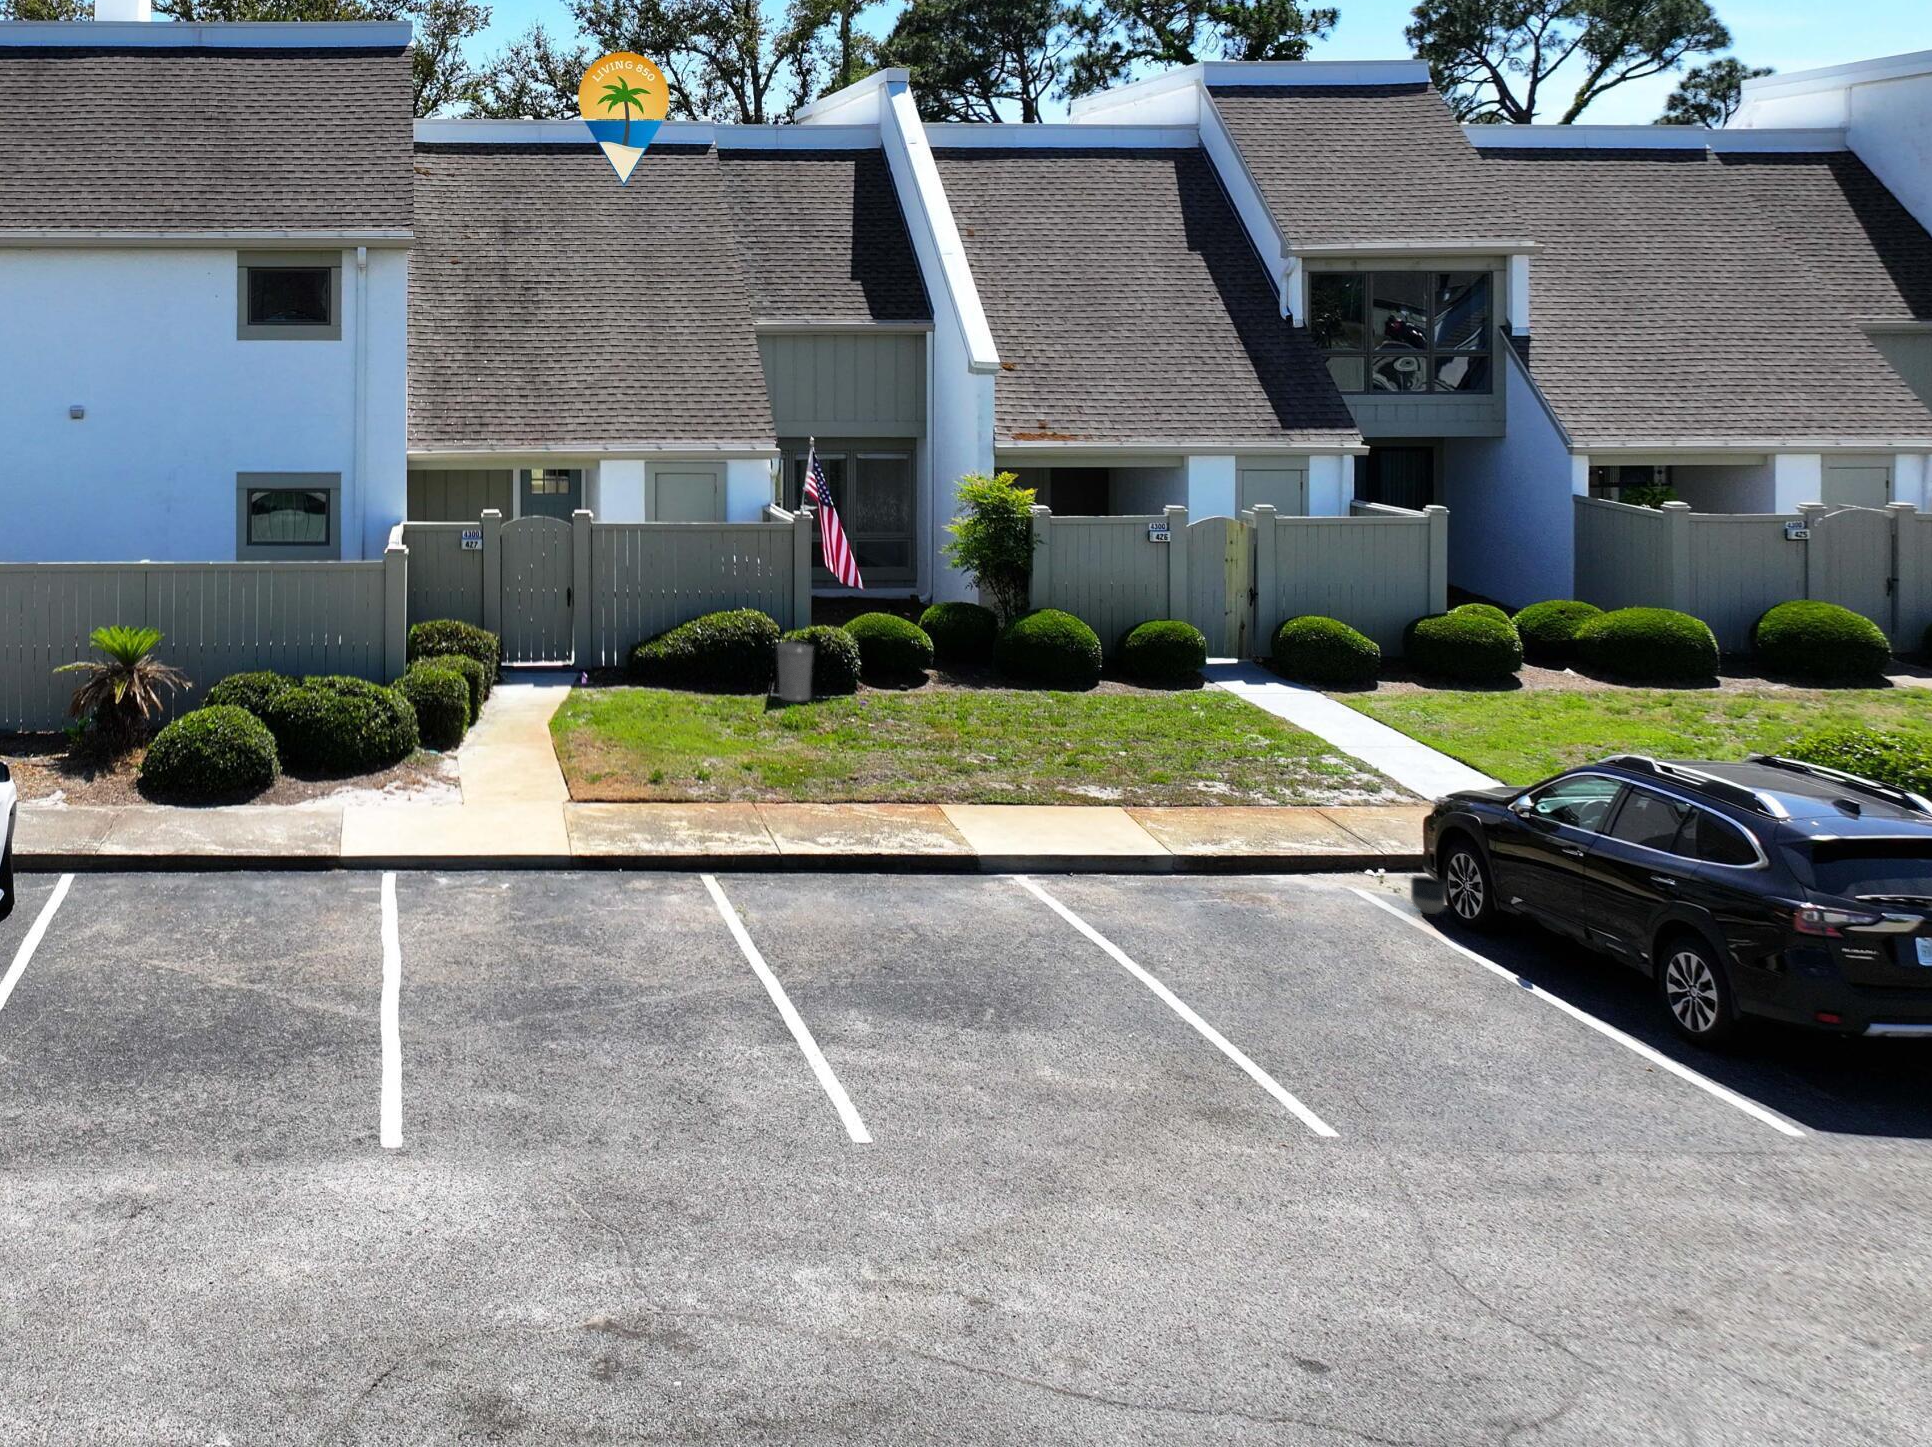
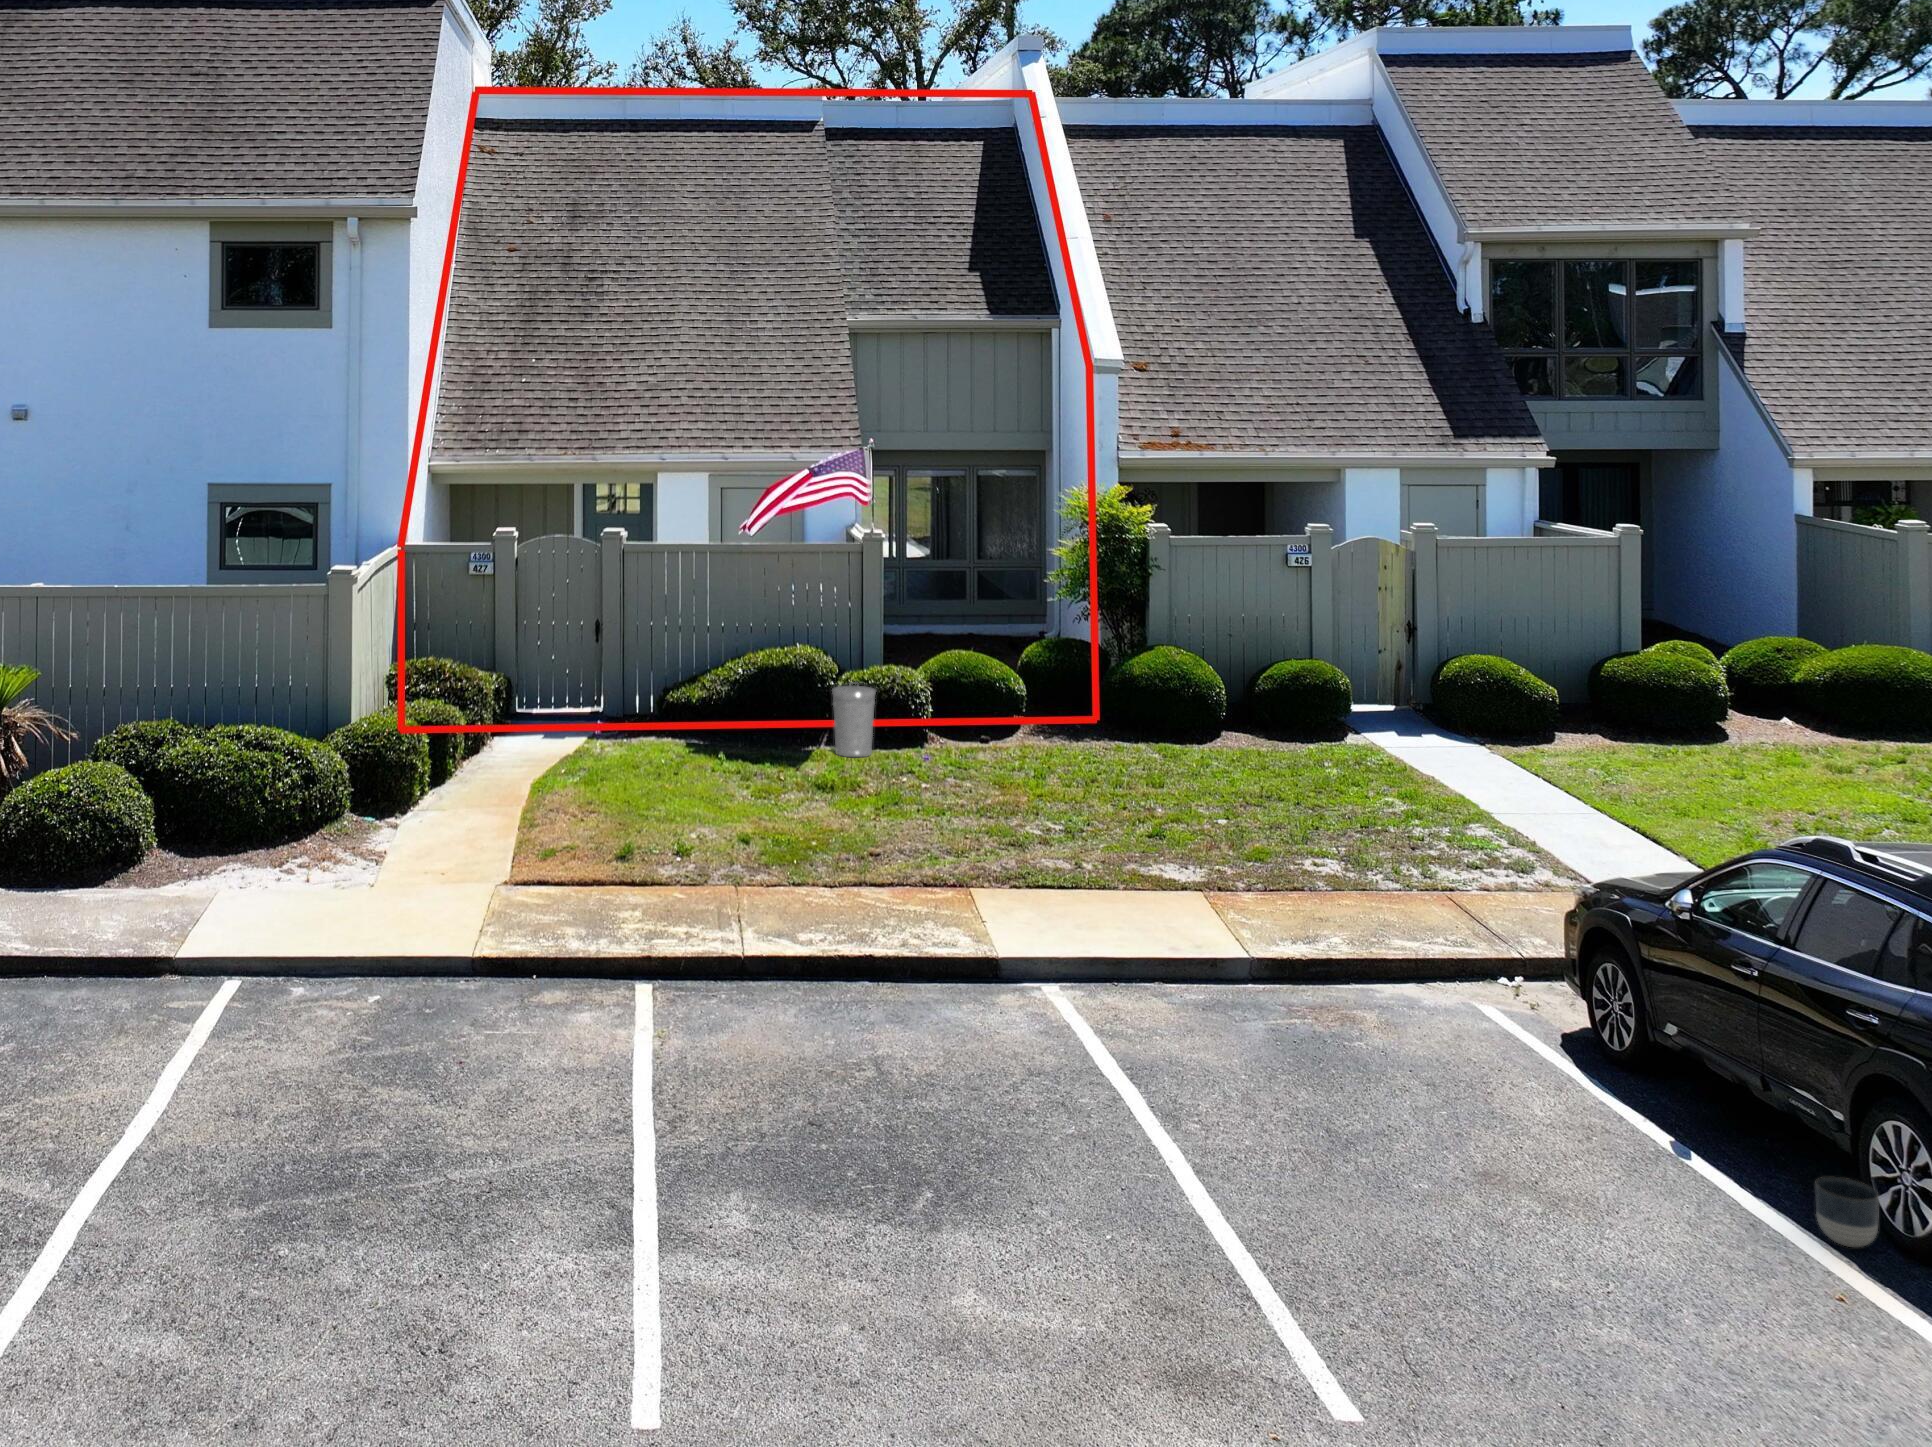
planter: present [1411,876,1447,914] -> present [1815,1177,1879,1247]

